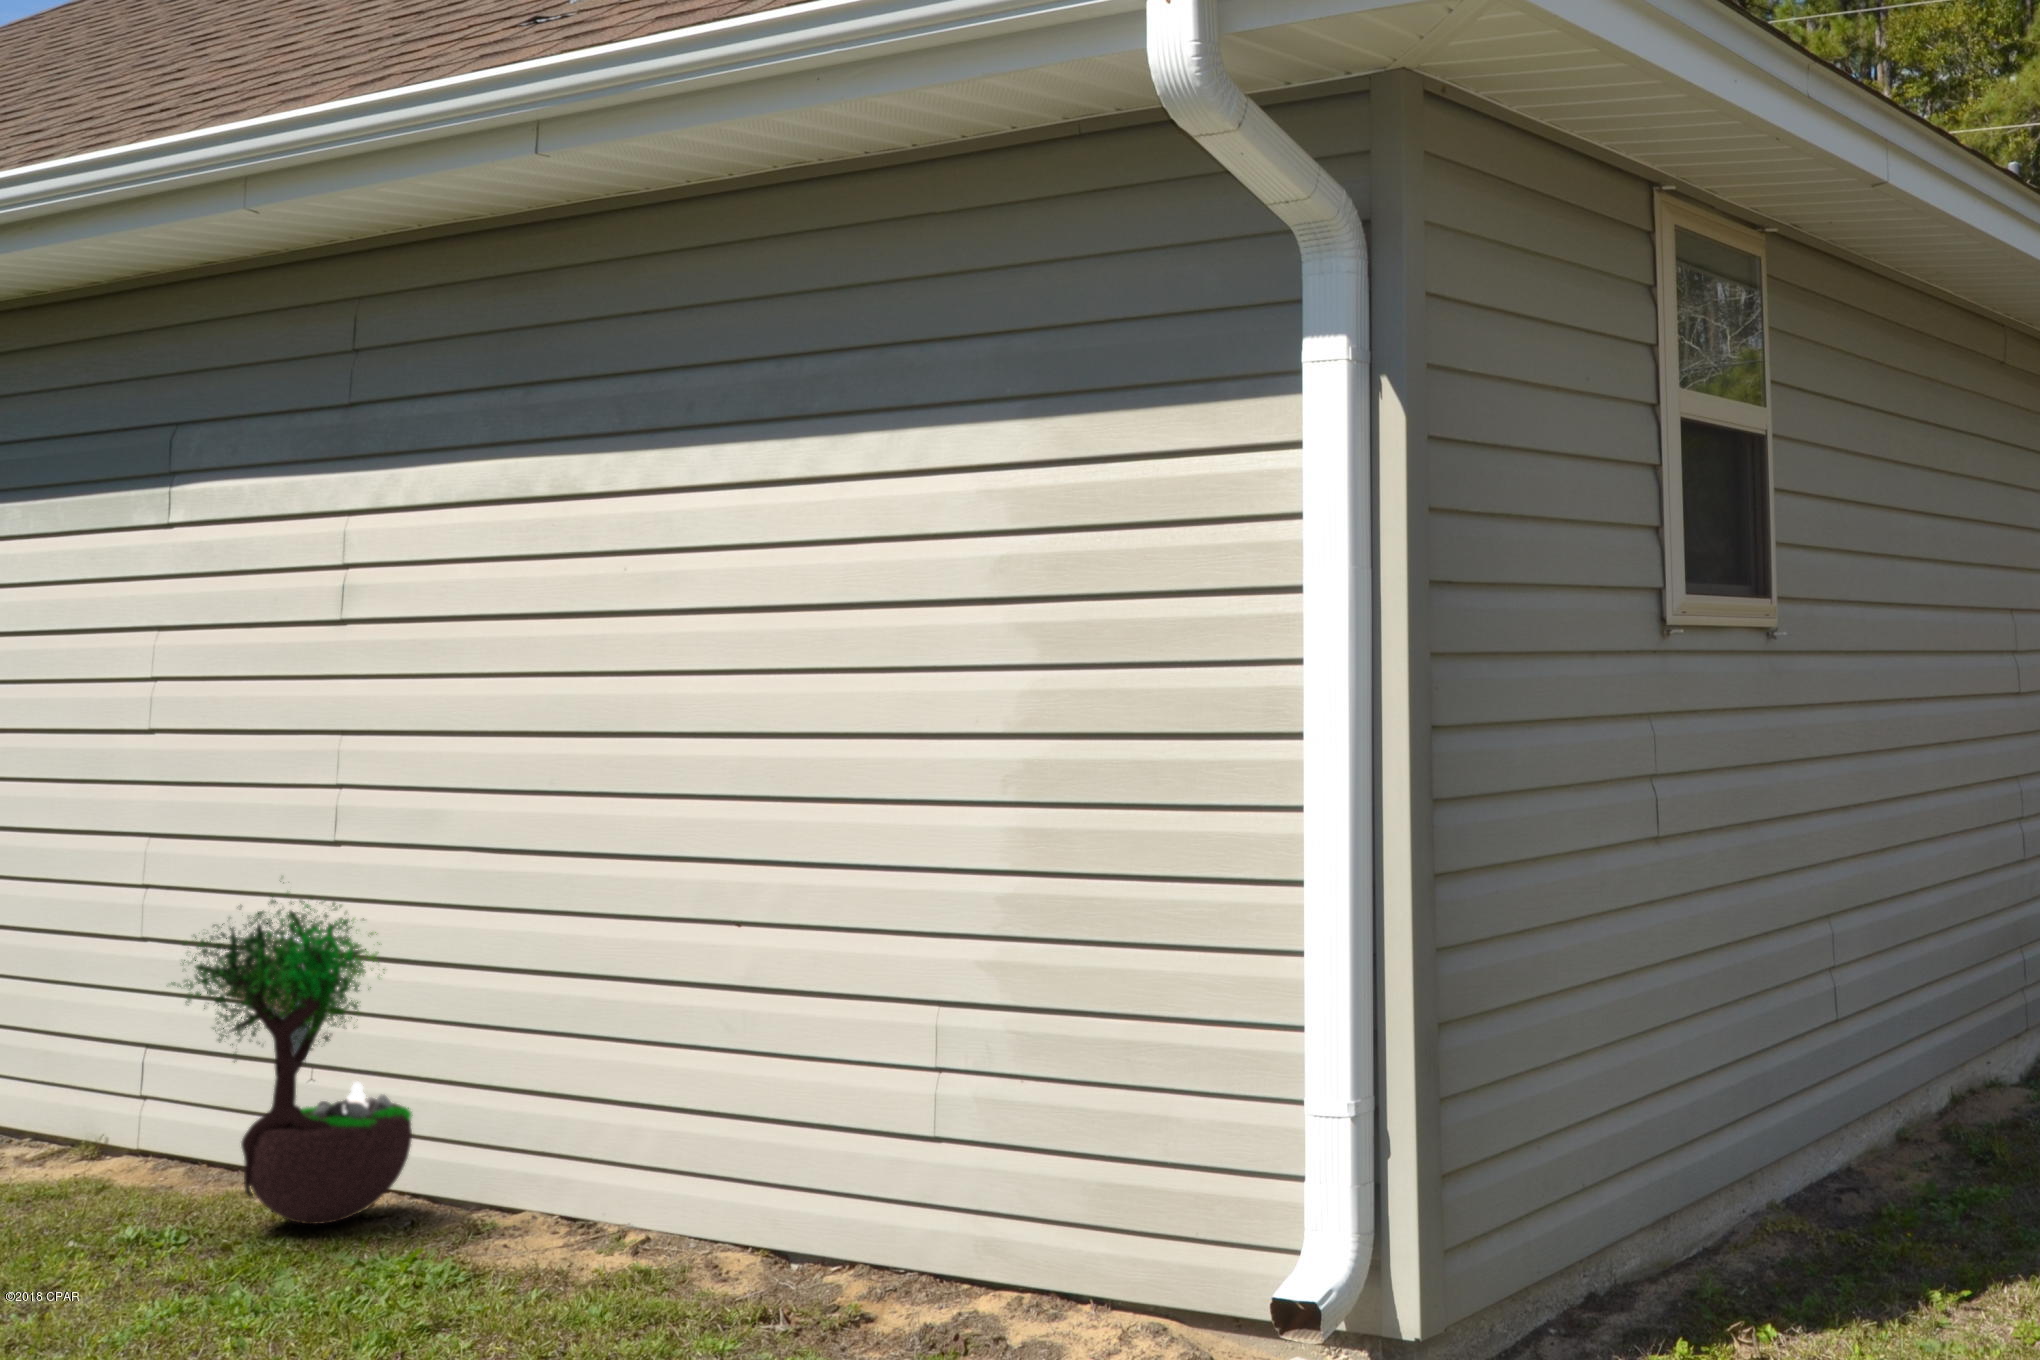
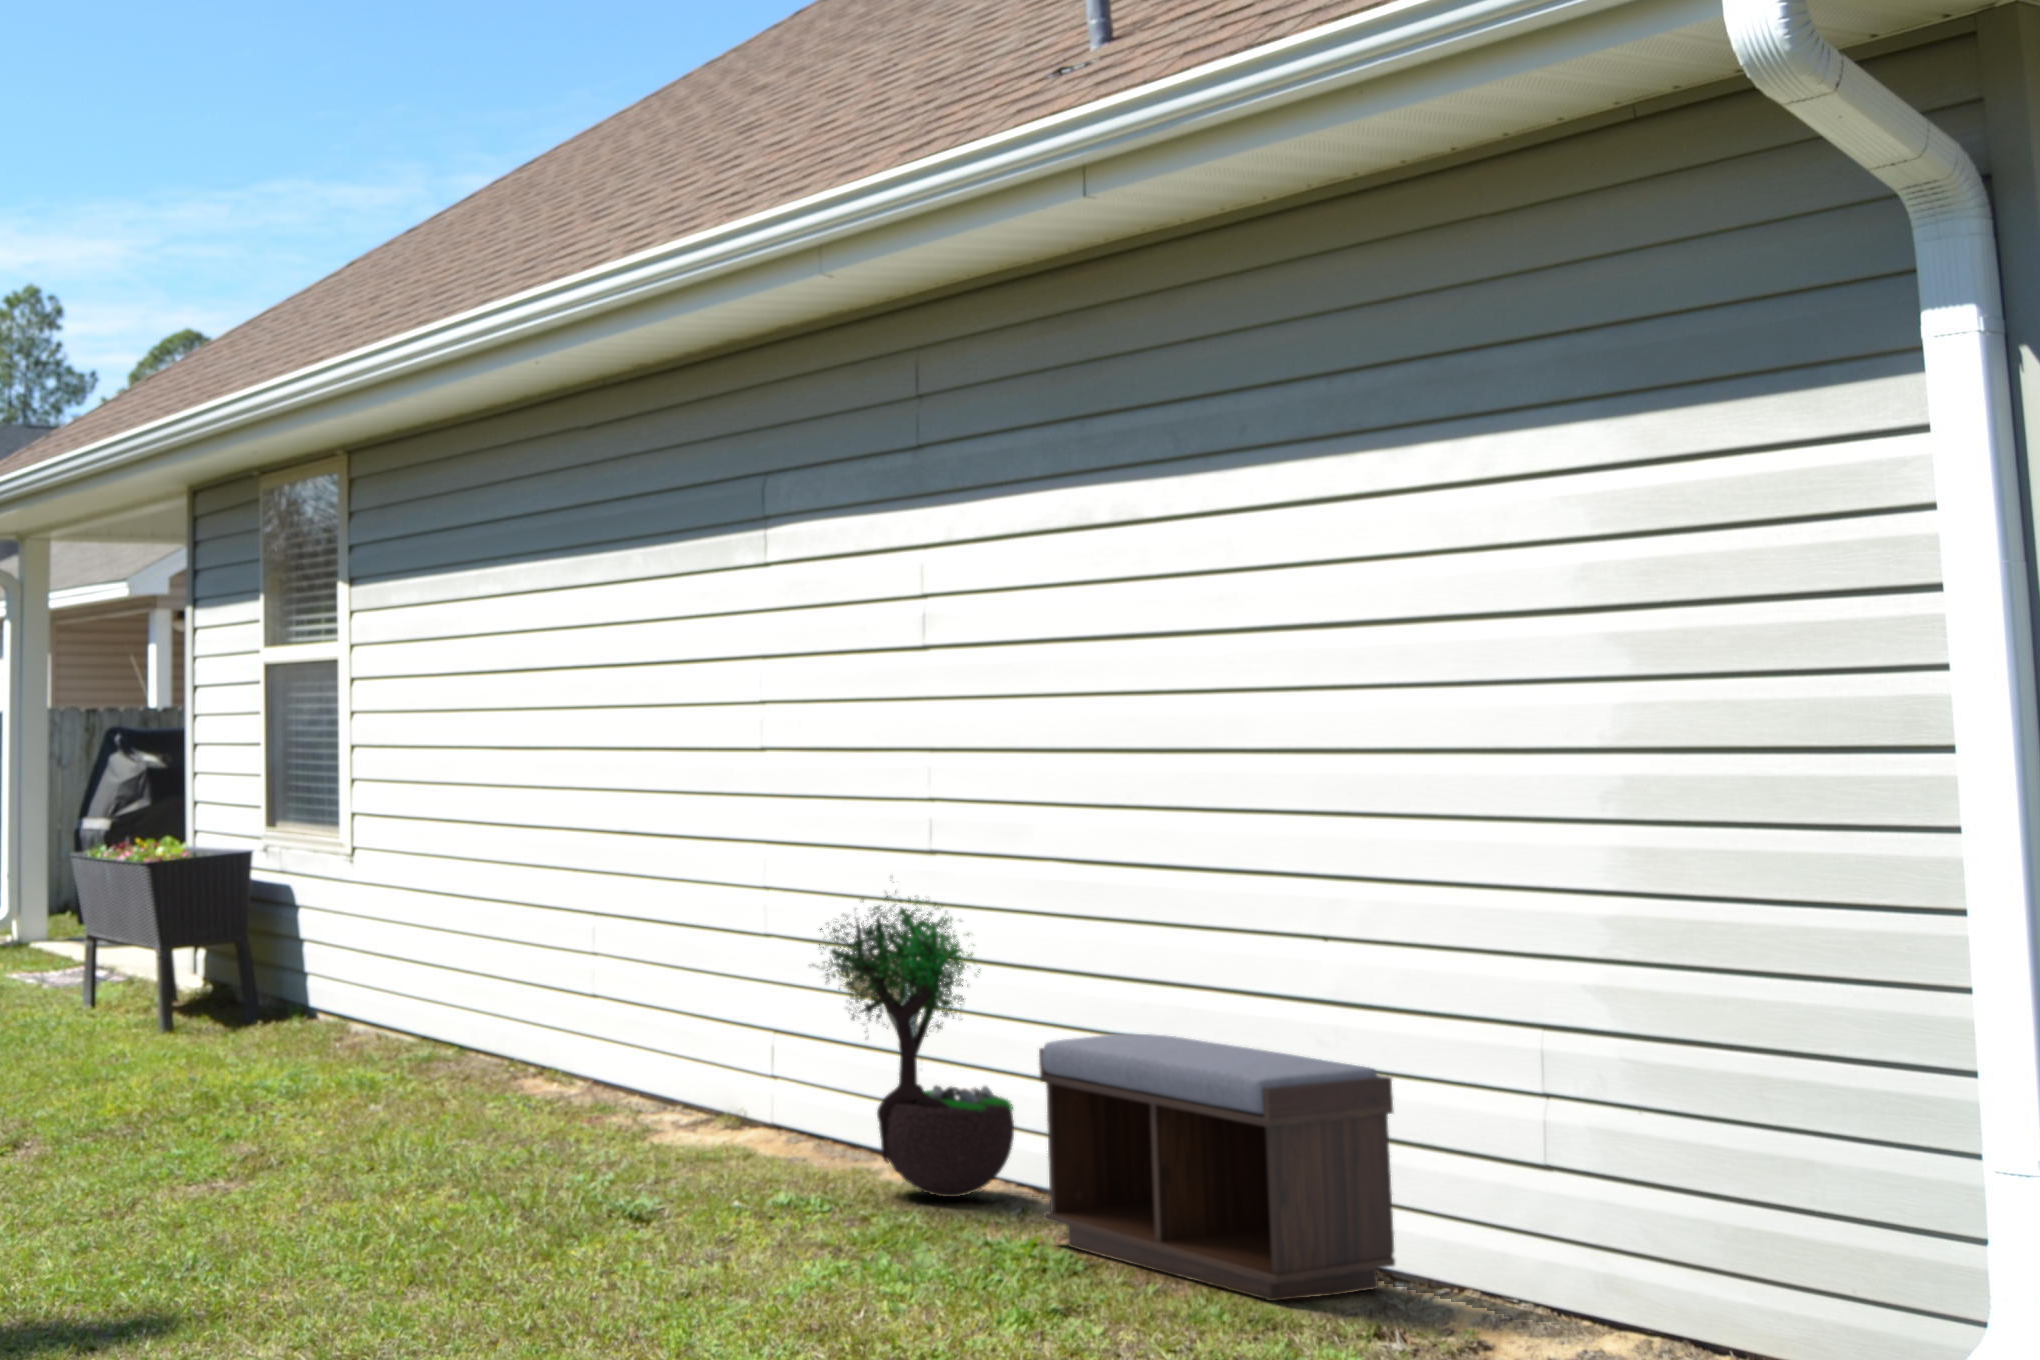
bench: none [421,1030,801,1313] -> present [1039,1034,1395,1301]

